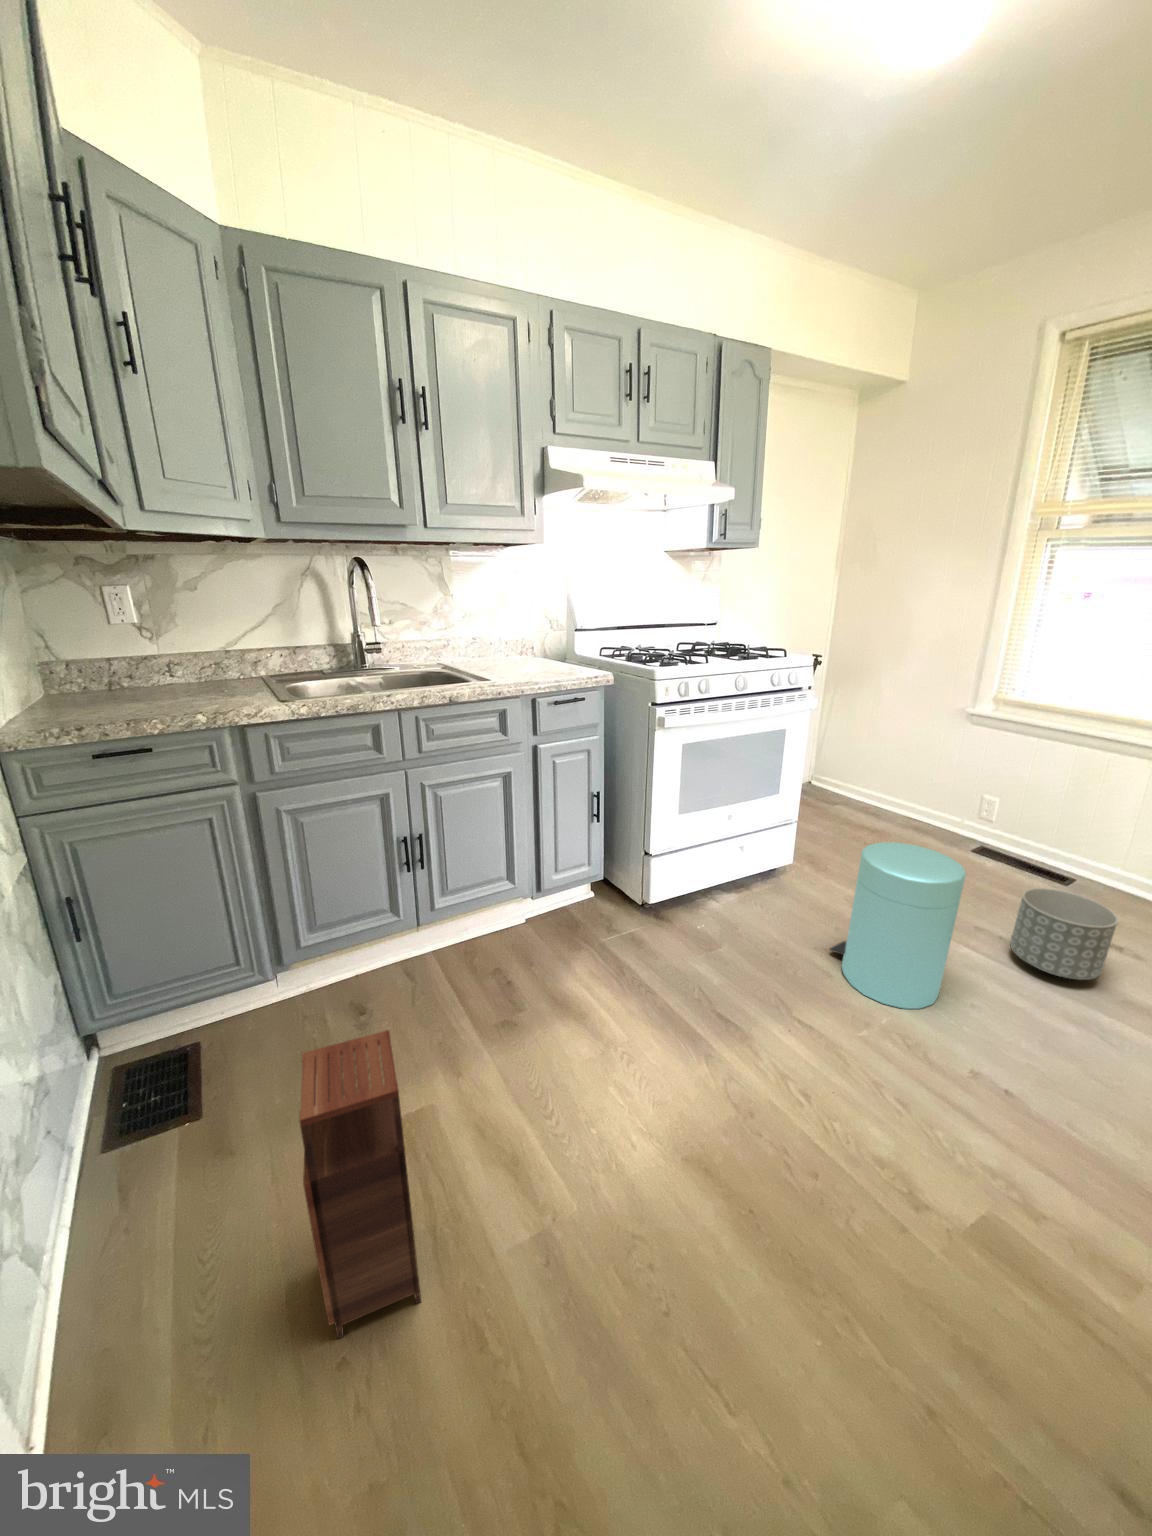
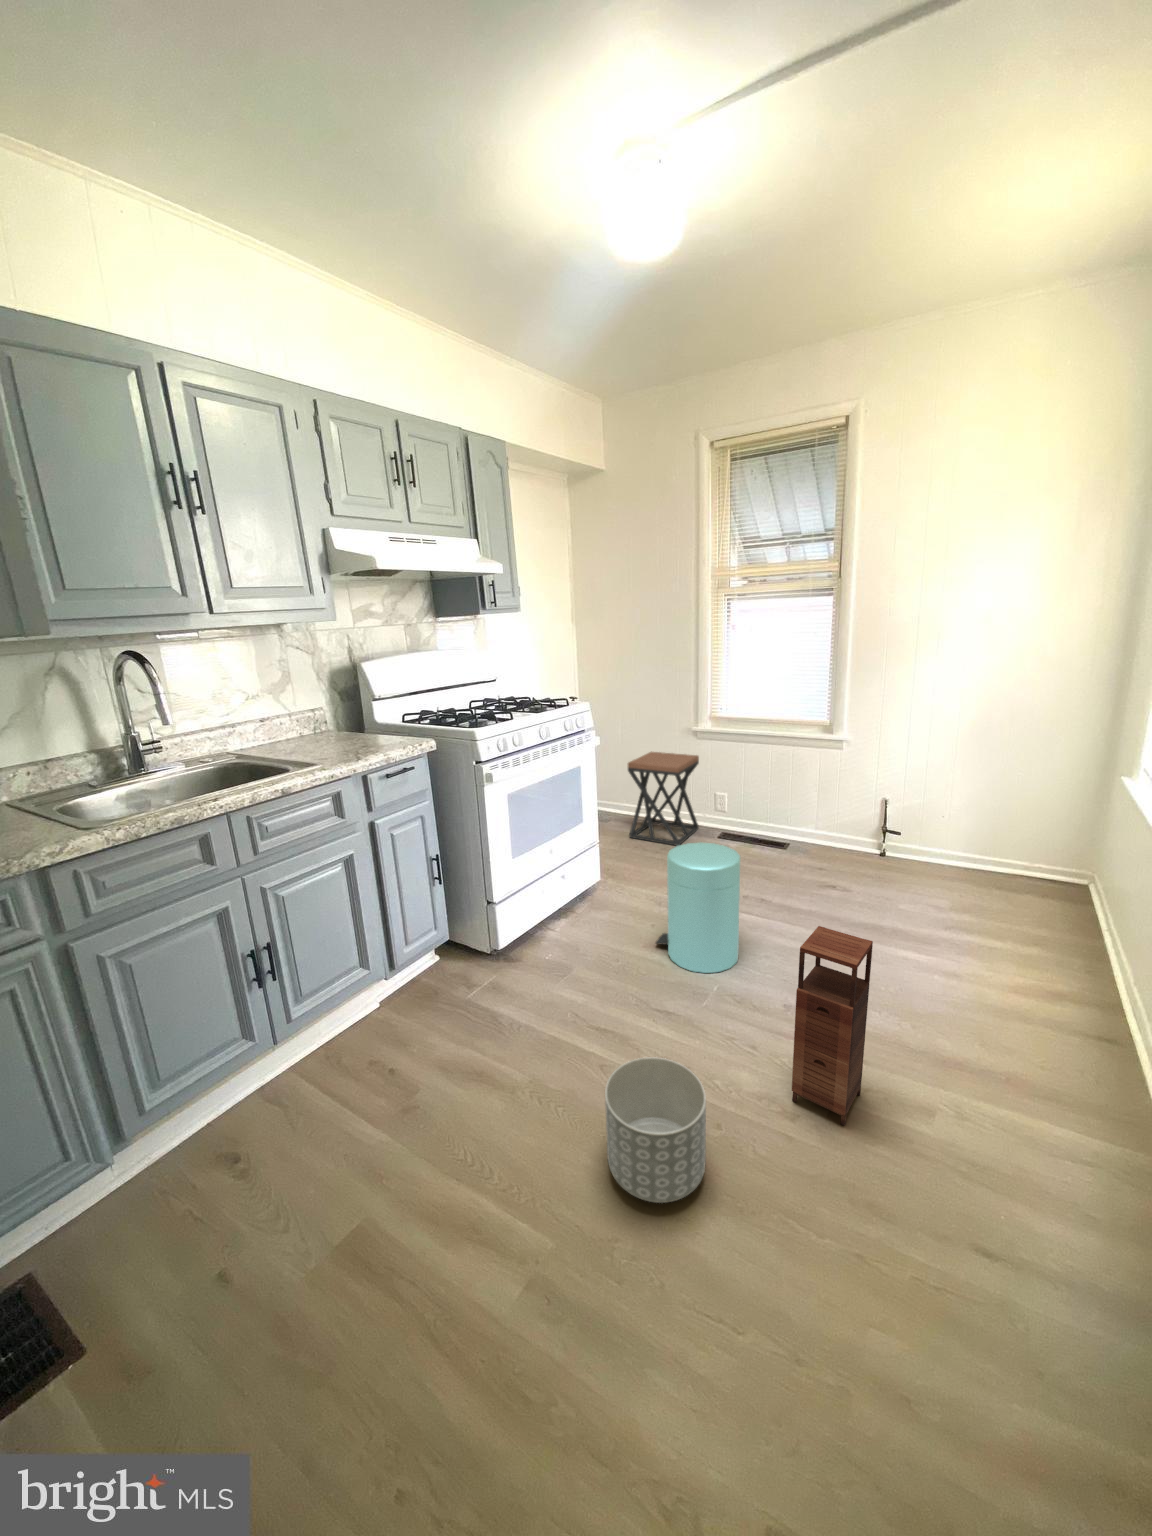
stool: none [847,731,962,848] -> present [628,752,699,846]
planter: present [1010,888,1118,980] -> present [605,1057,706,1203]
storage cabinet: present [299,1030,421,1338] -> present [792,926,873,1126]

